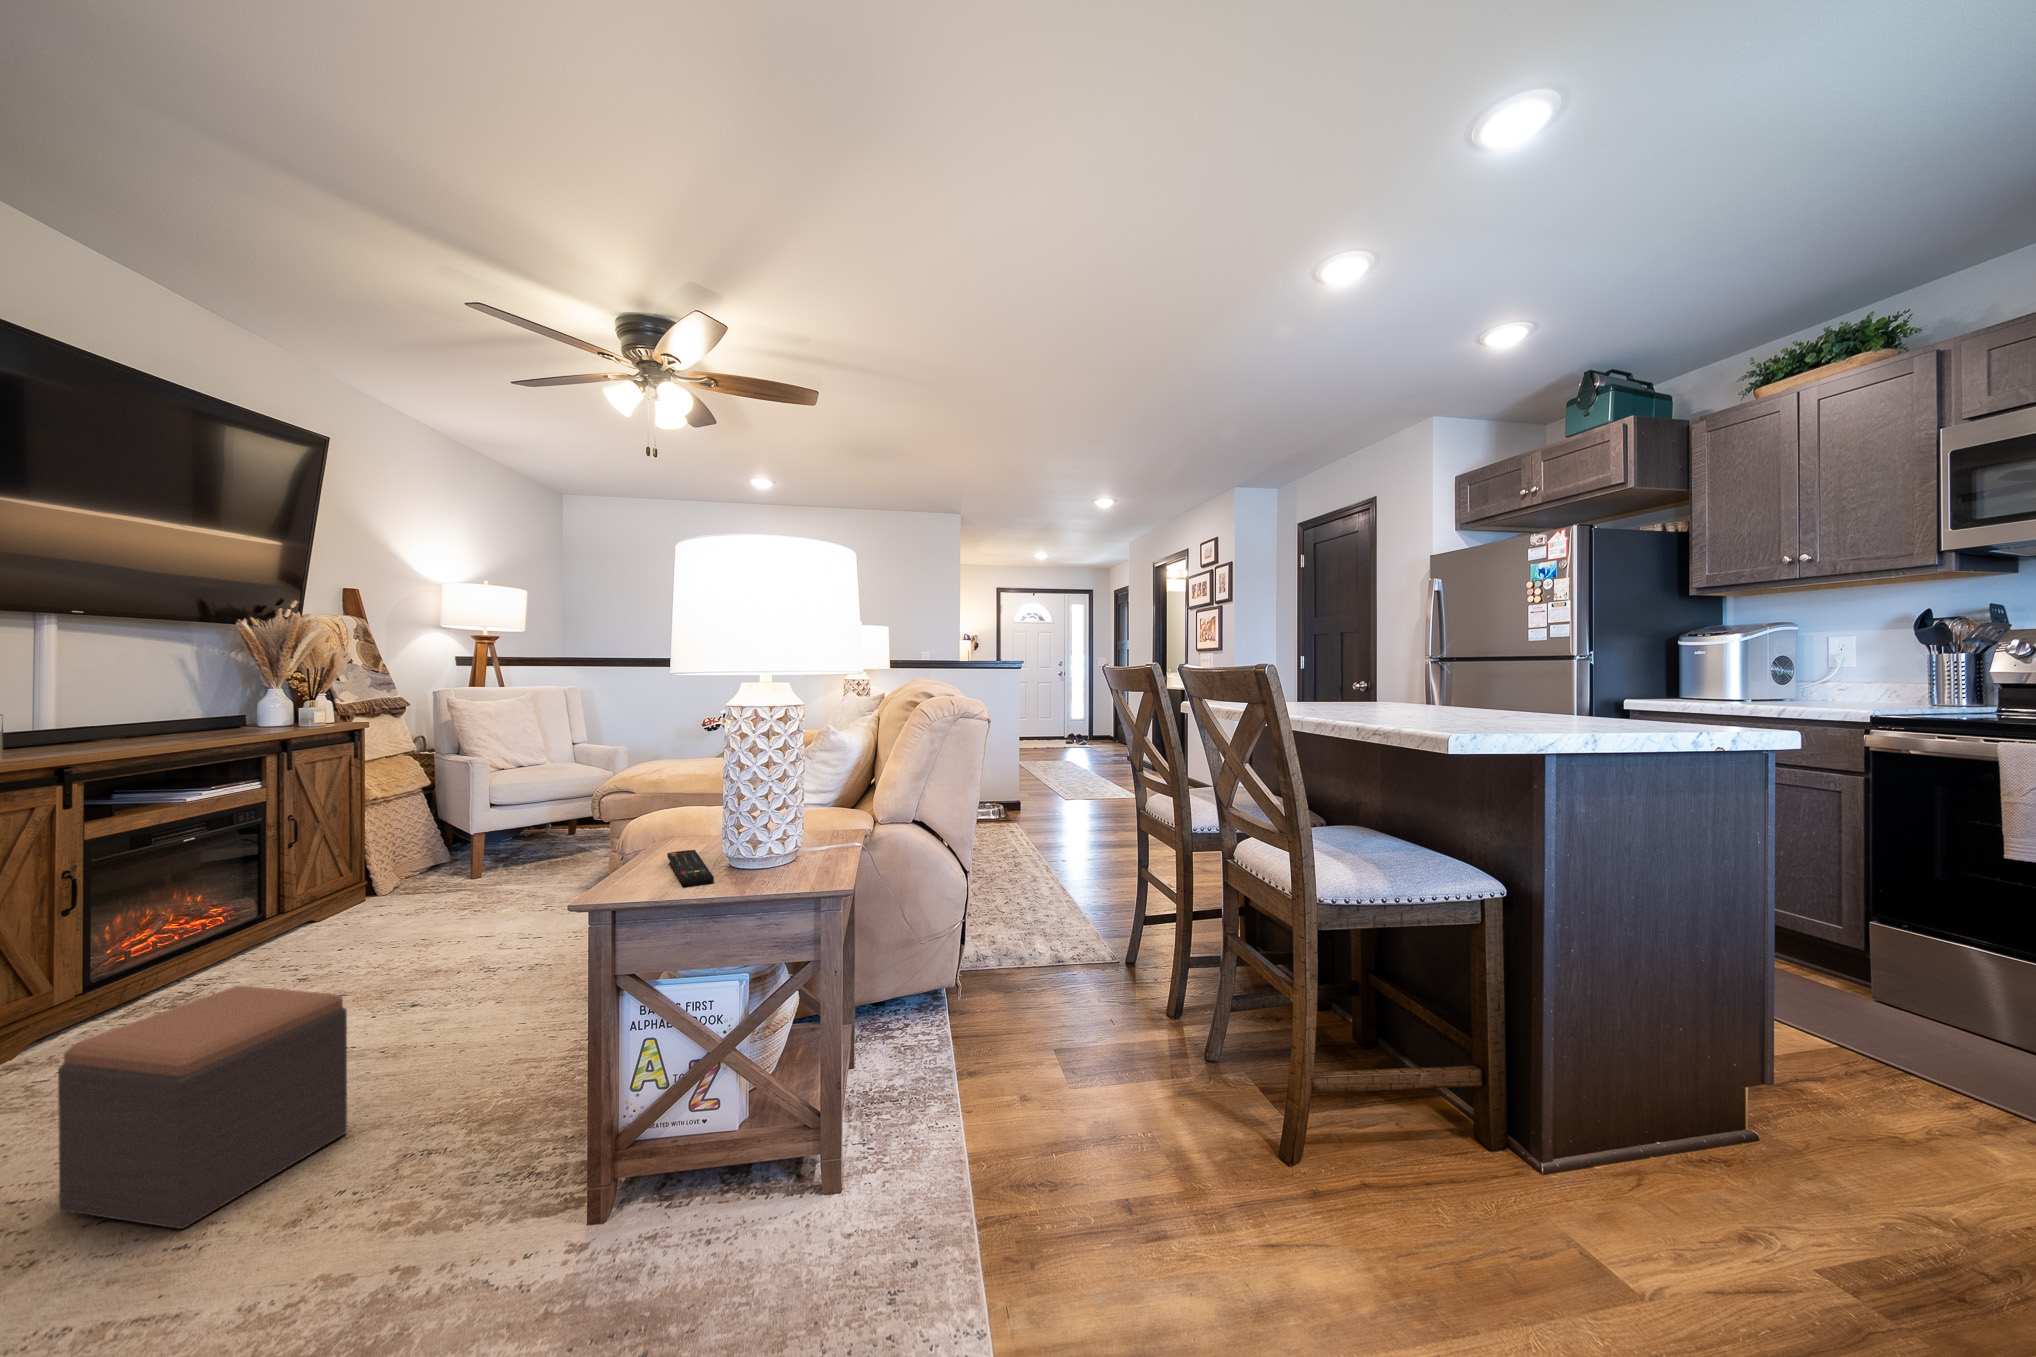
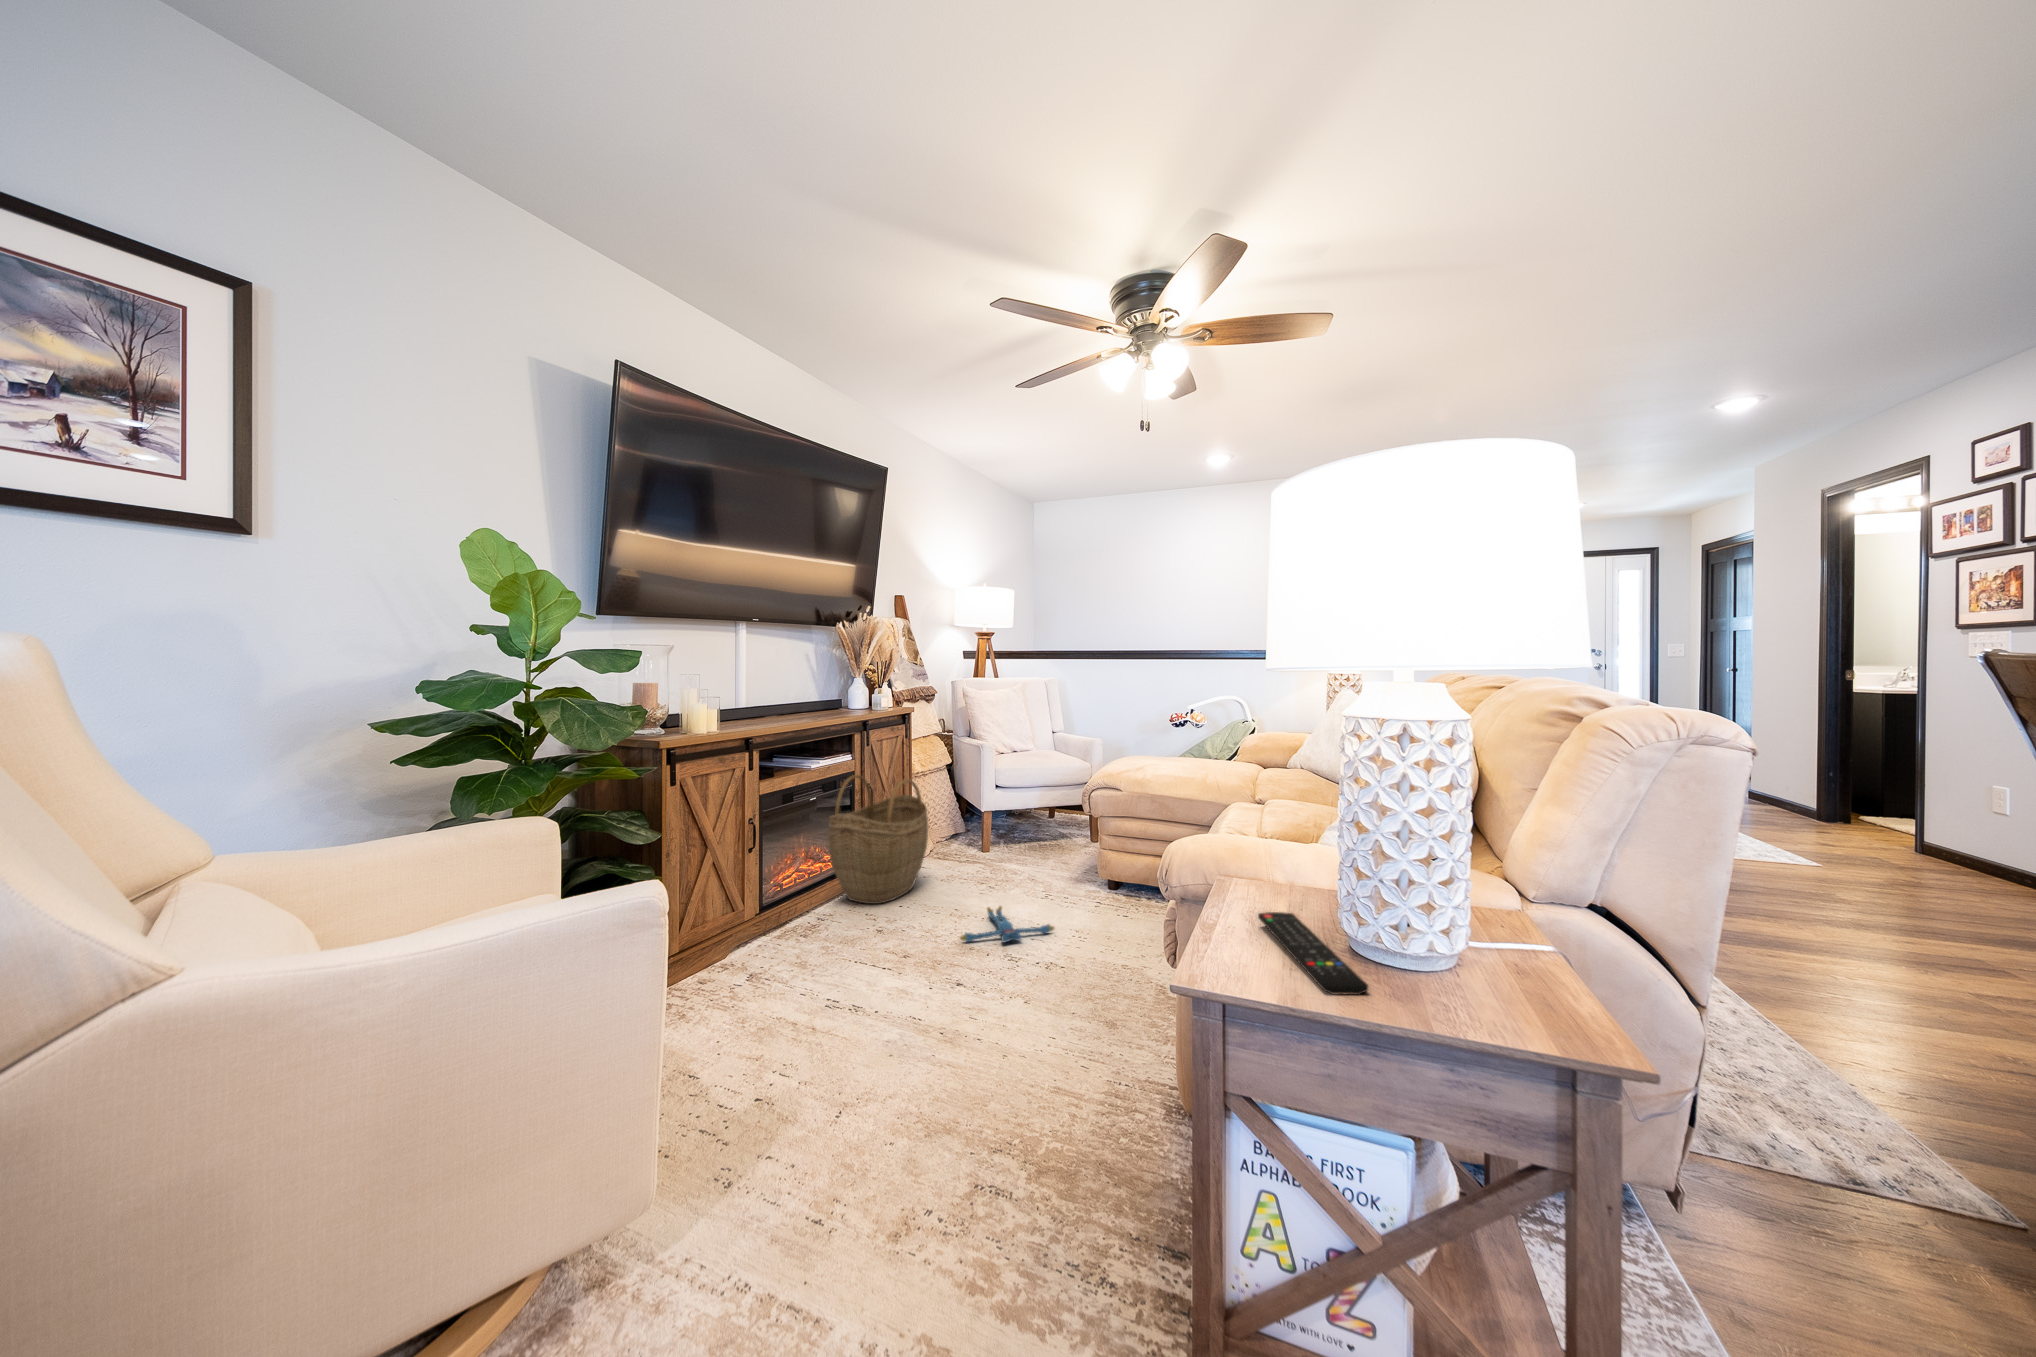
woven basket: none [219,803,384,958] -> present [828,775,928,904]
plush toy: none [421,927,545,969] -> present [960,906,1054,942]
footstool: present [58,986,347,1229] -> none [735,959,924,1207]

